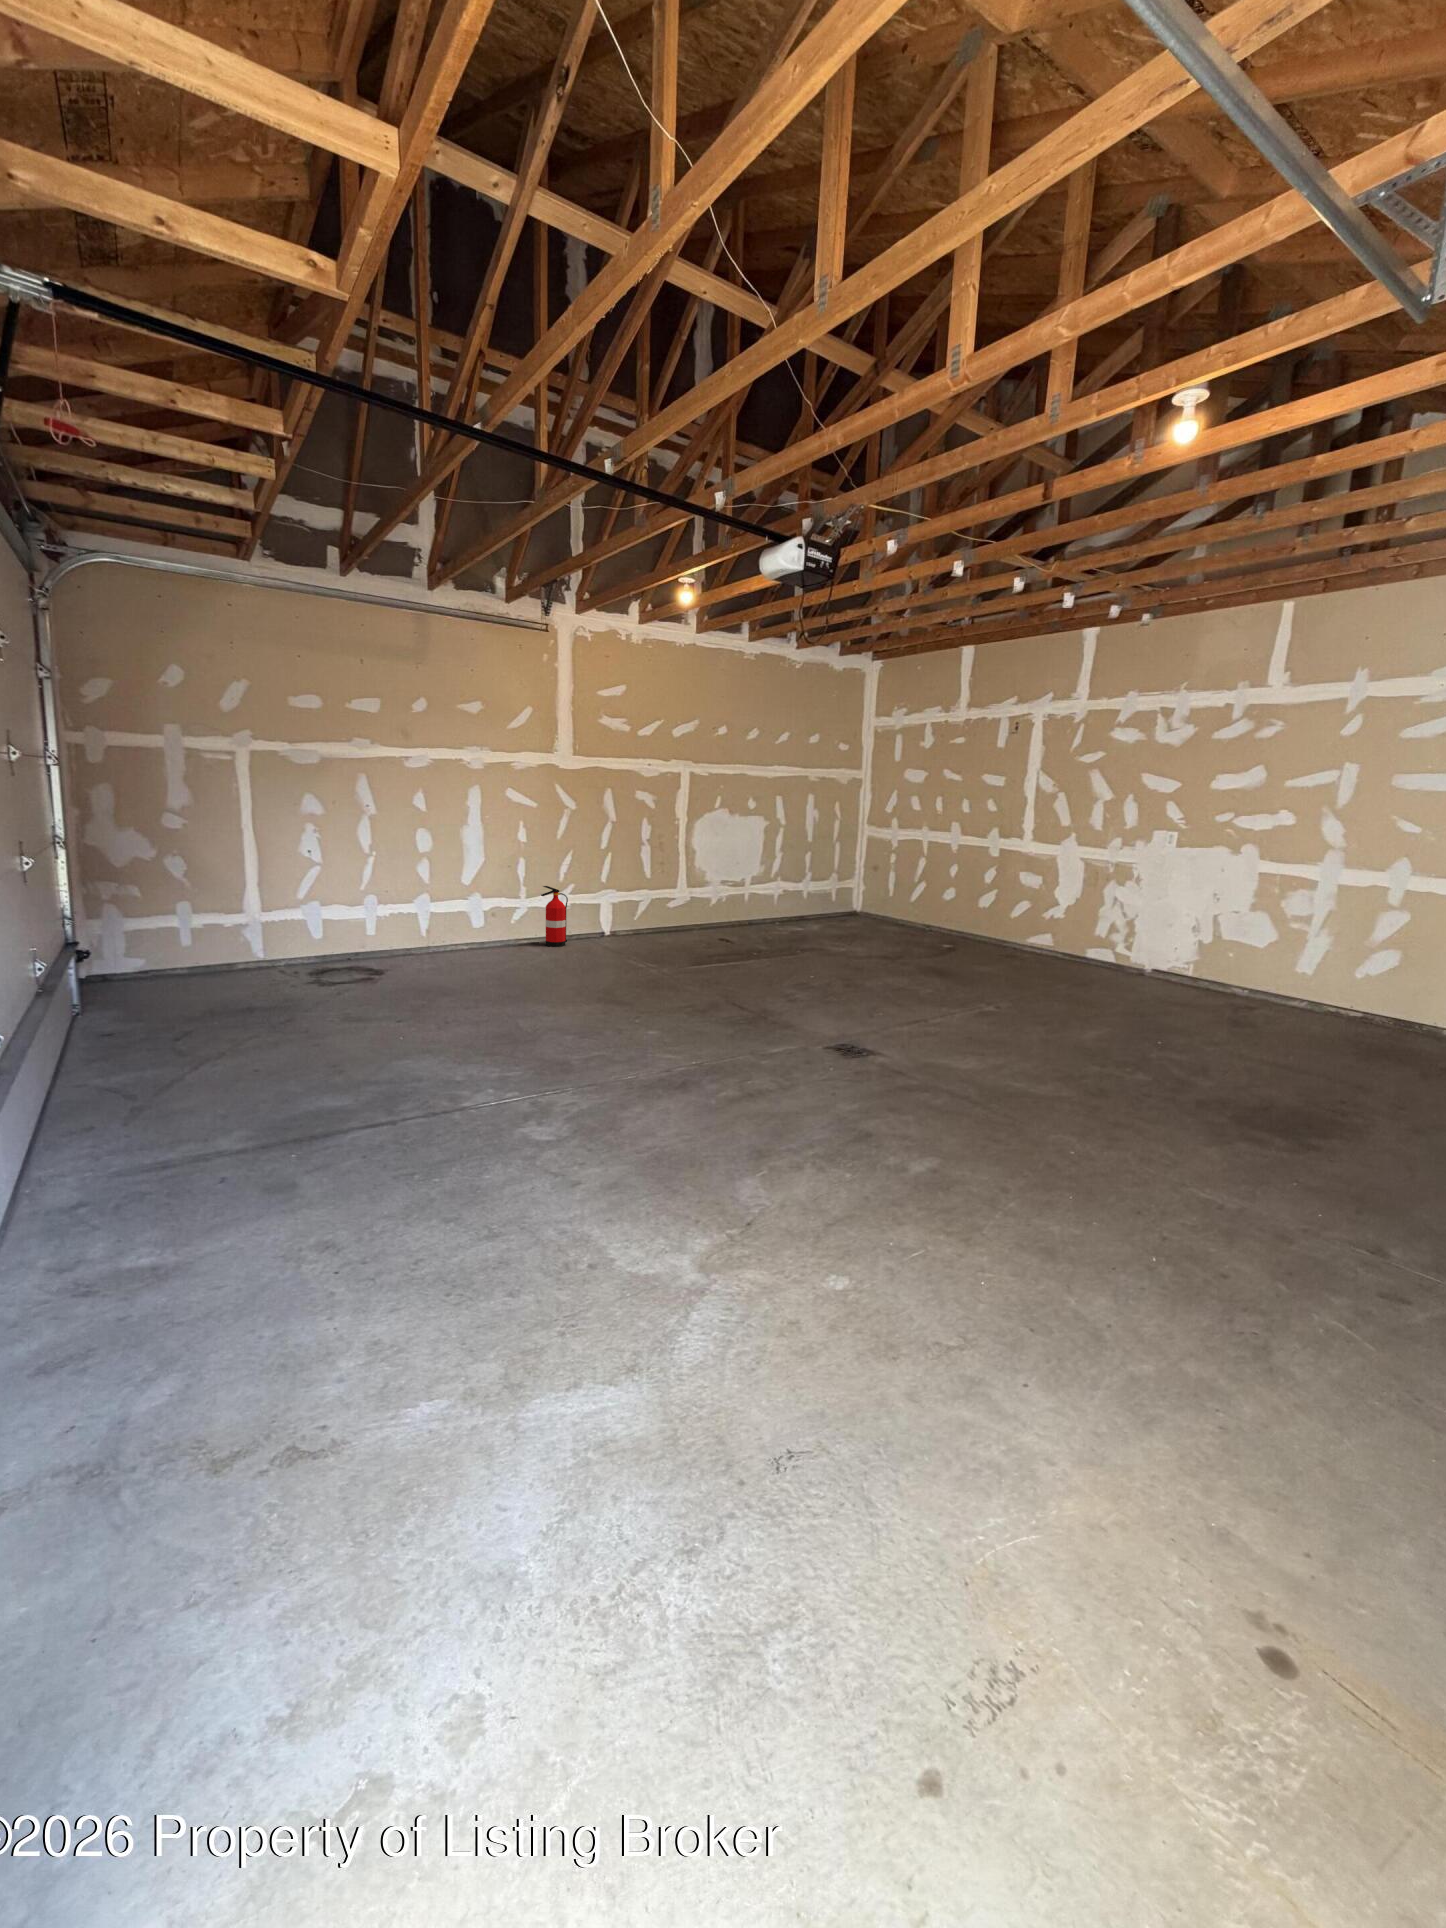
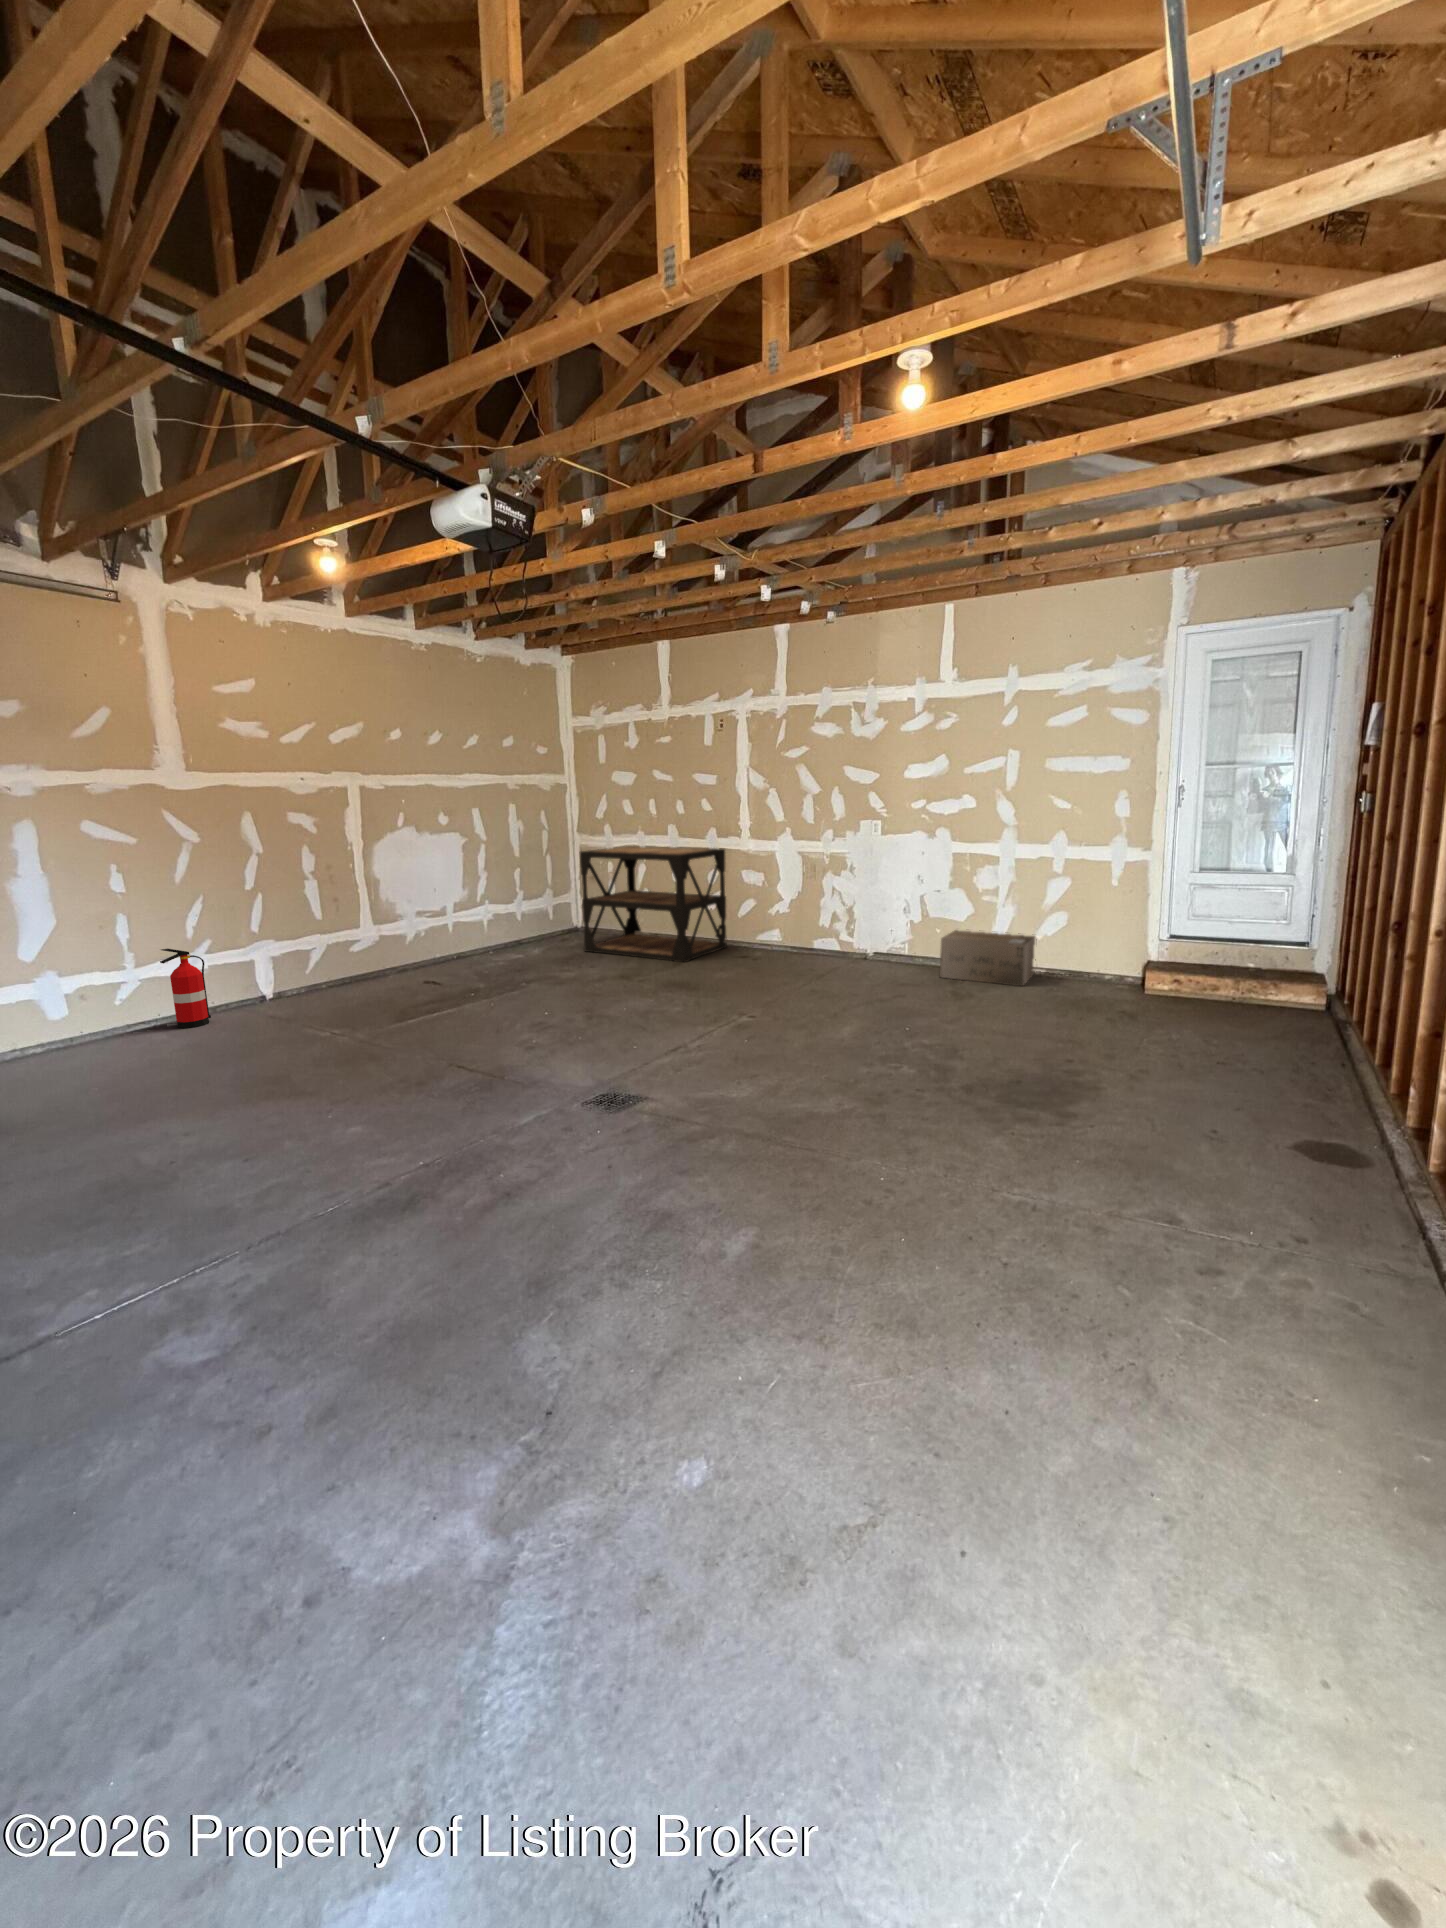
shelving unit: none [858,840,1006,954] -> present [579,846,727,962]
cardboard box: none [1222,955,1356,1025] -> present [940,930,1036,986]

